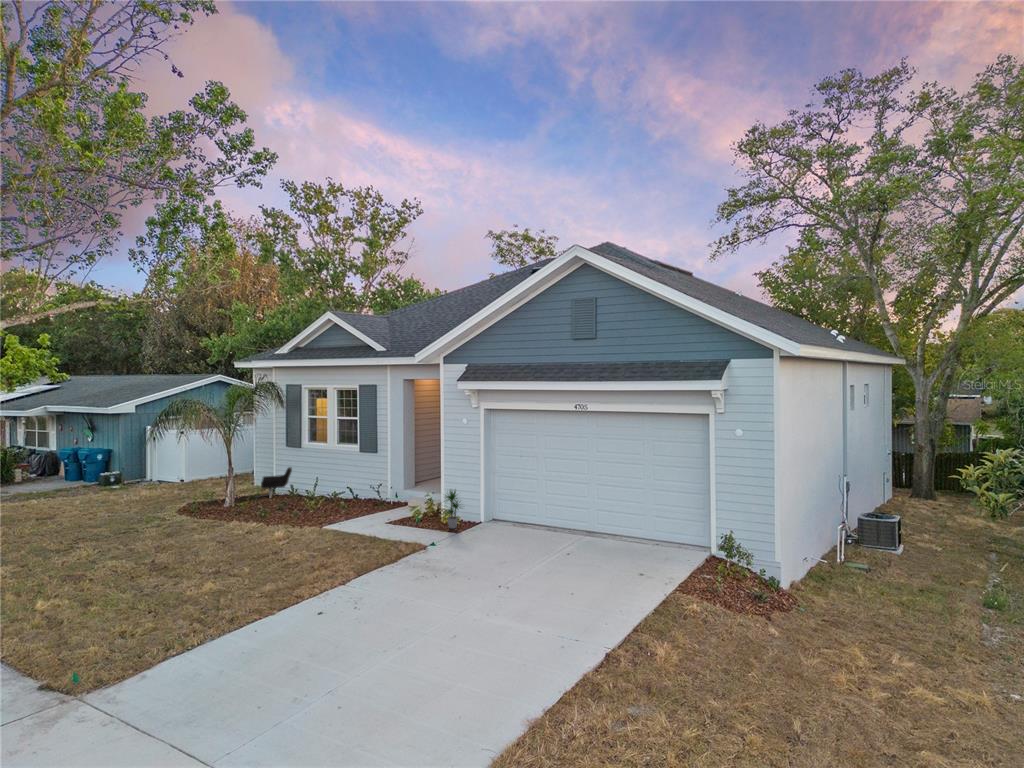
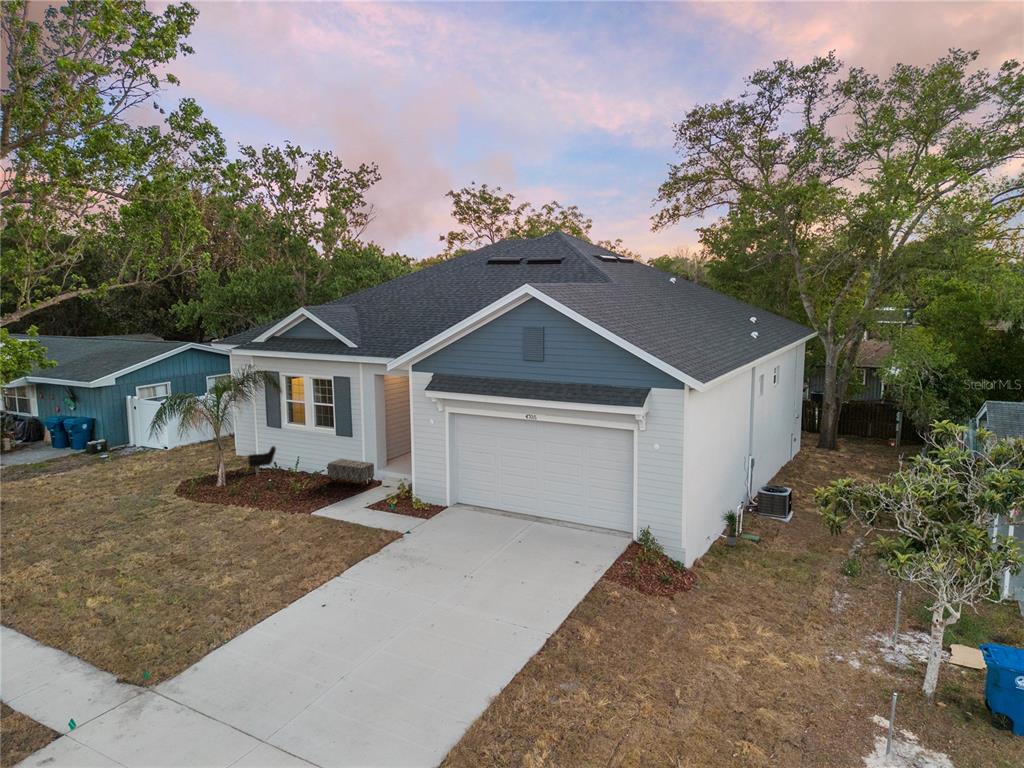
bench: none [346,479,398,508] -> present [327,459,374,487]
potted plant: present [446,490,460,529] -> present [723,510,738,546]

